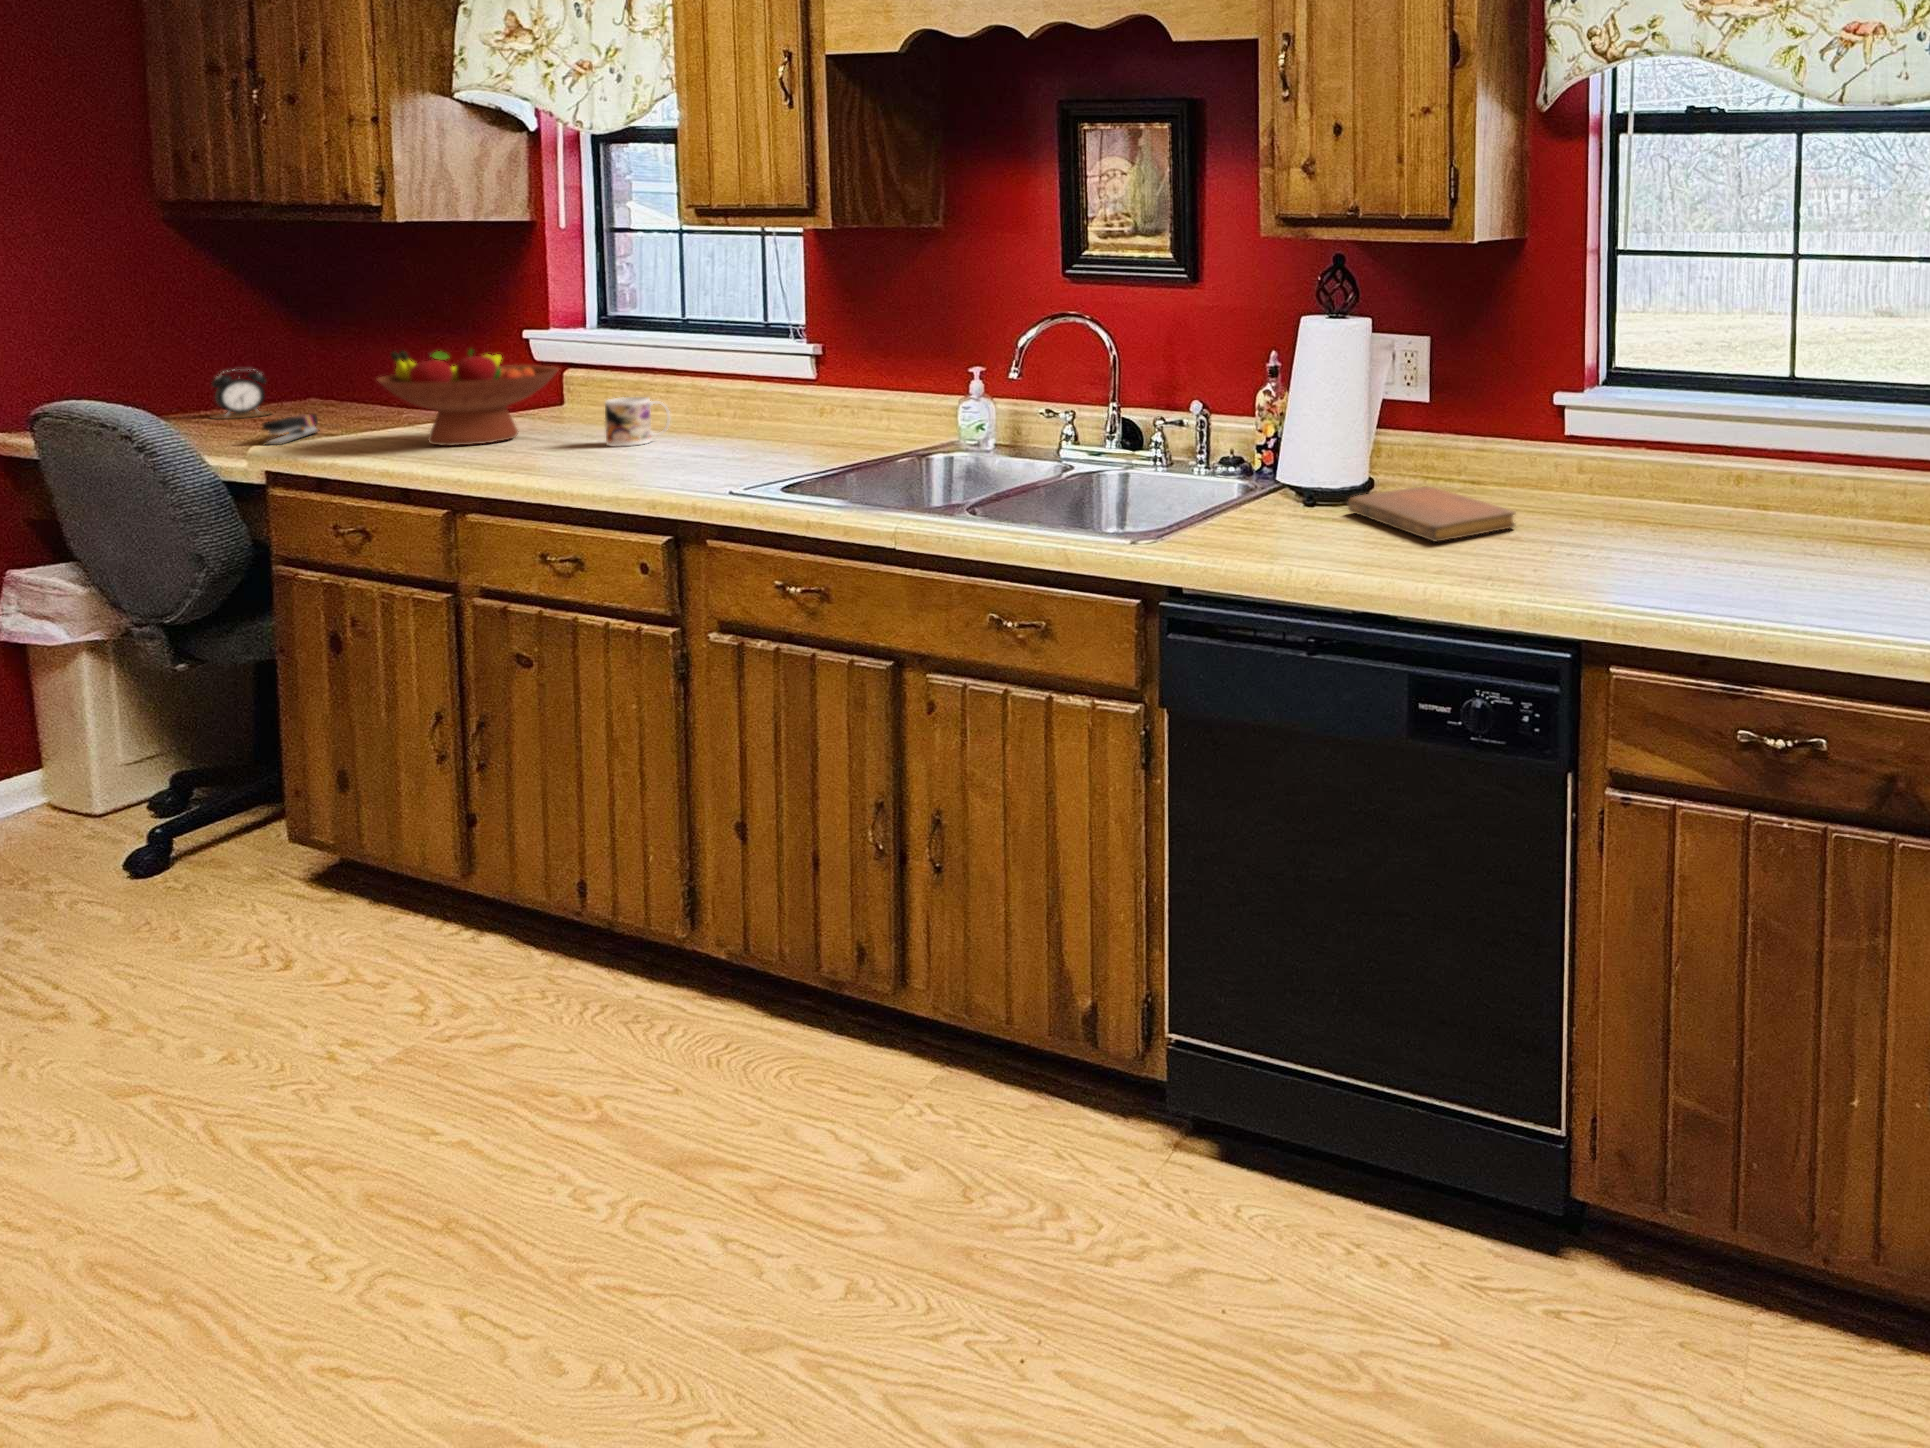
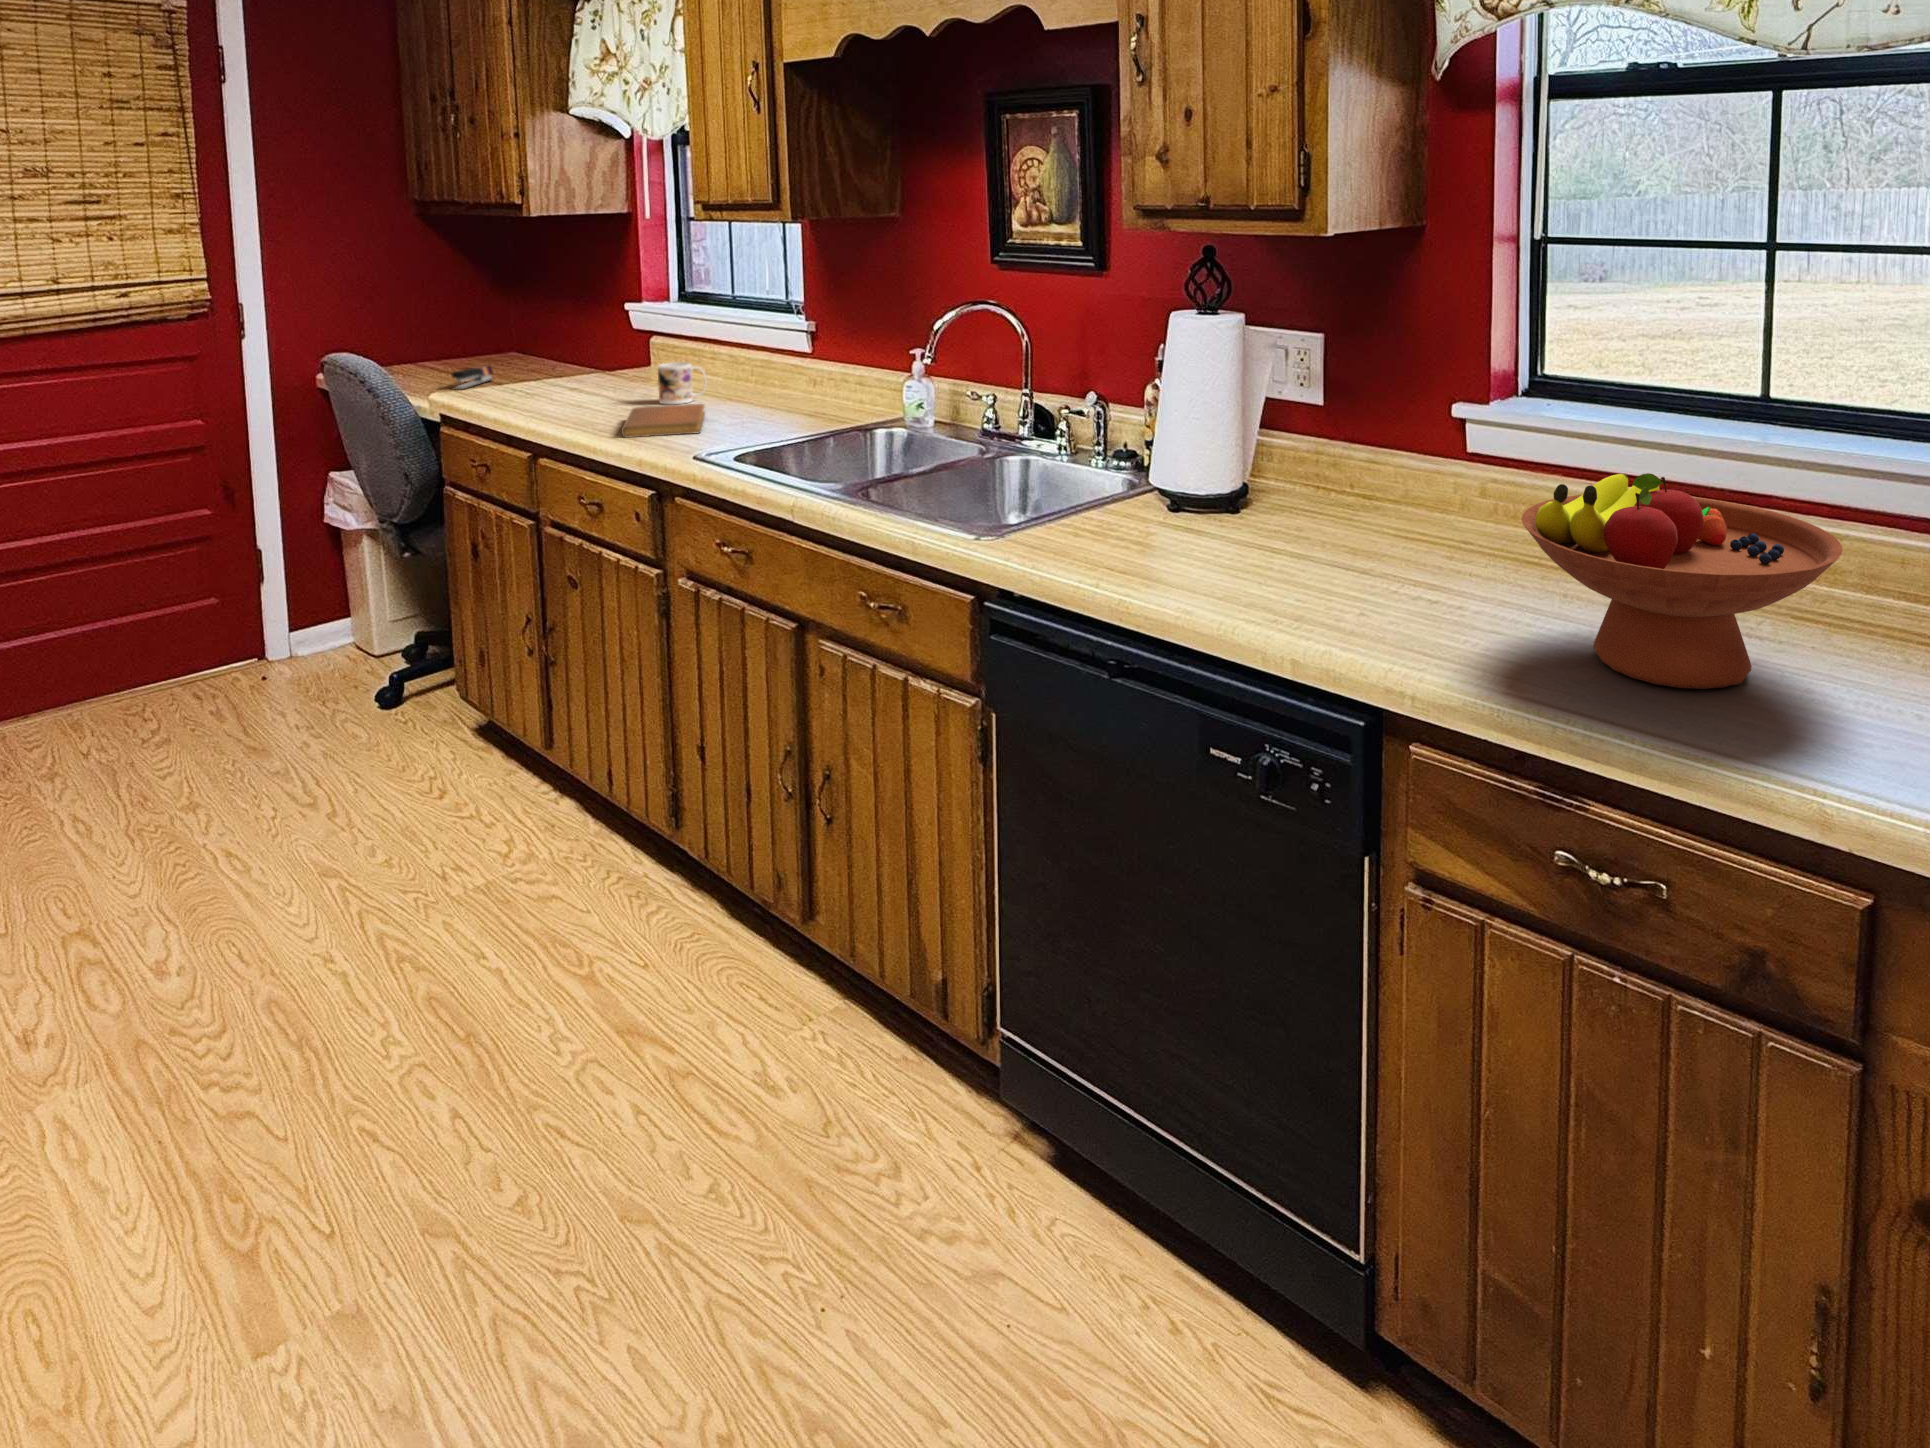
fruit bowl: present [377,349,559,446] -> present [1521,473,1842,689]
alarm clock: present [212,370,271,419] -> none [445,327,483,365]
notebook: present [1348,486,1515,542] -> present [621,404,705,438]

